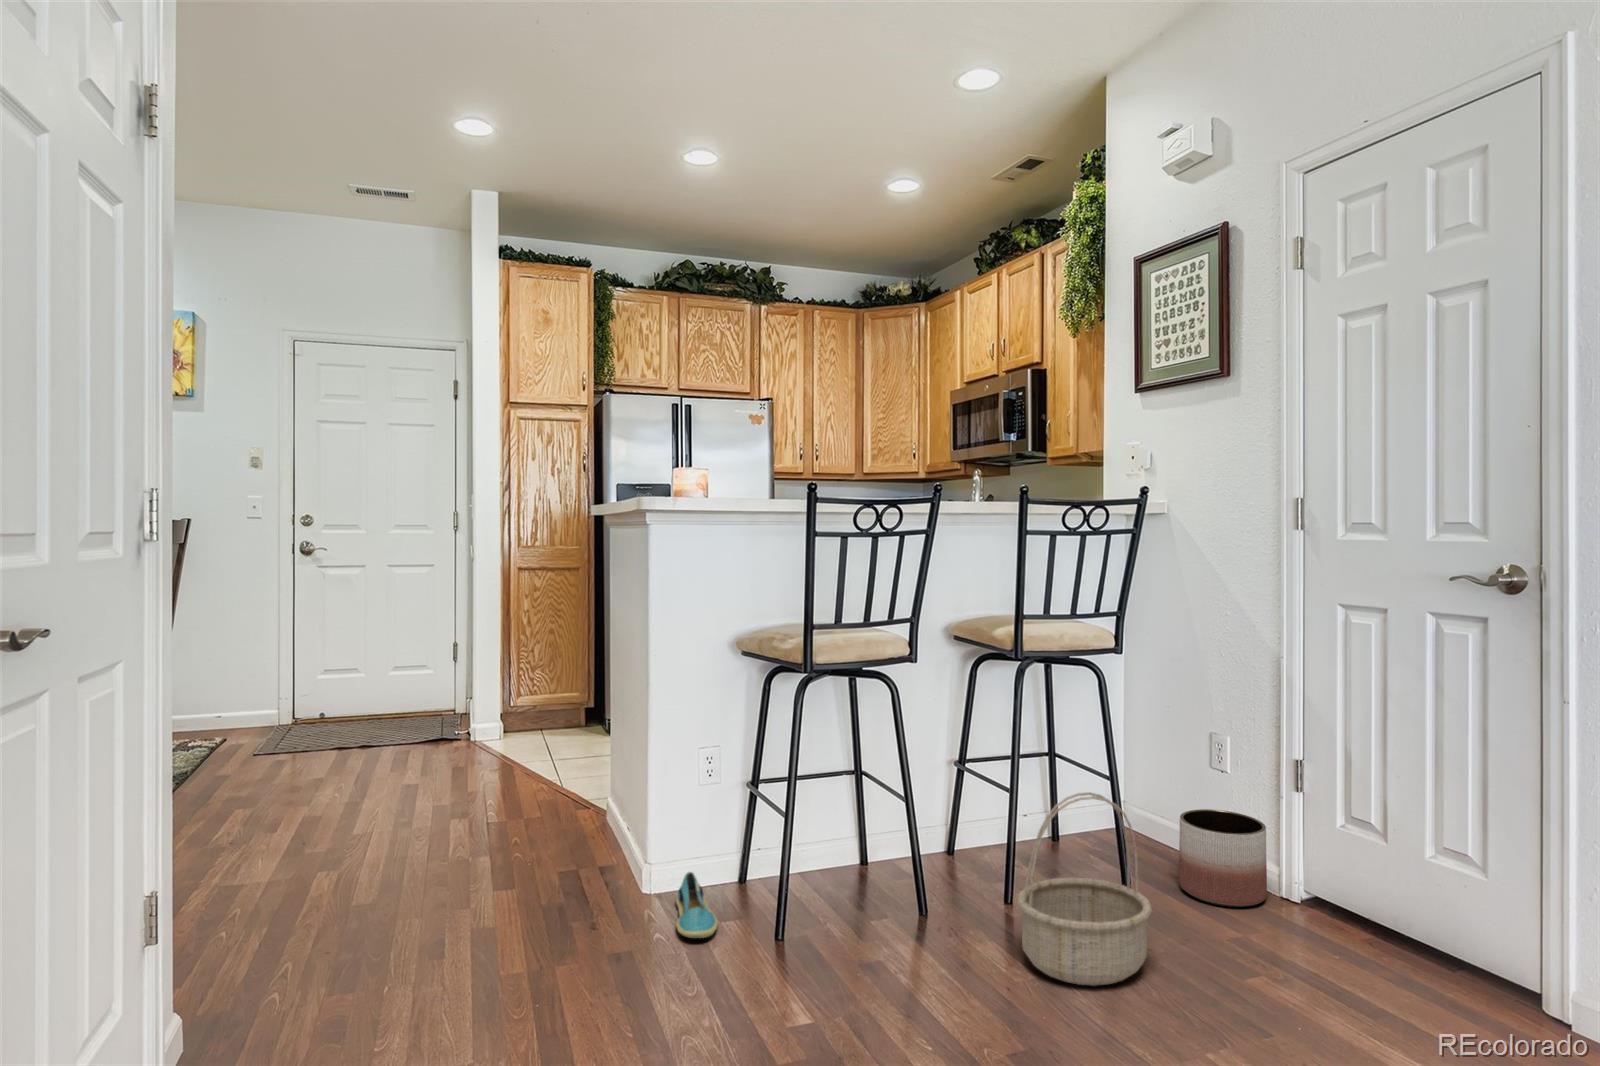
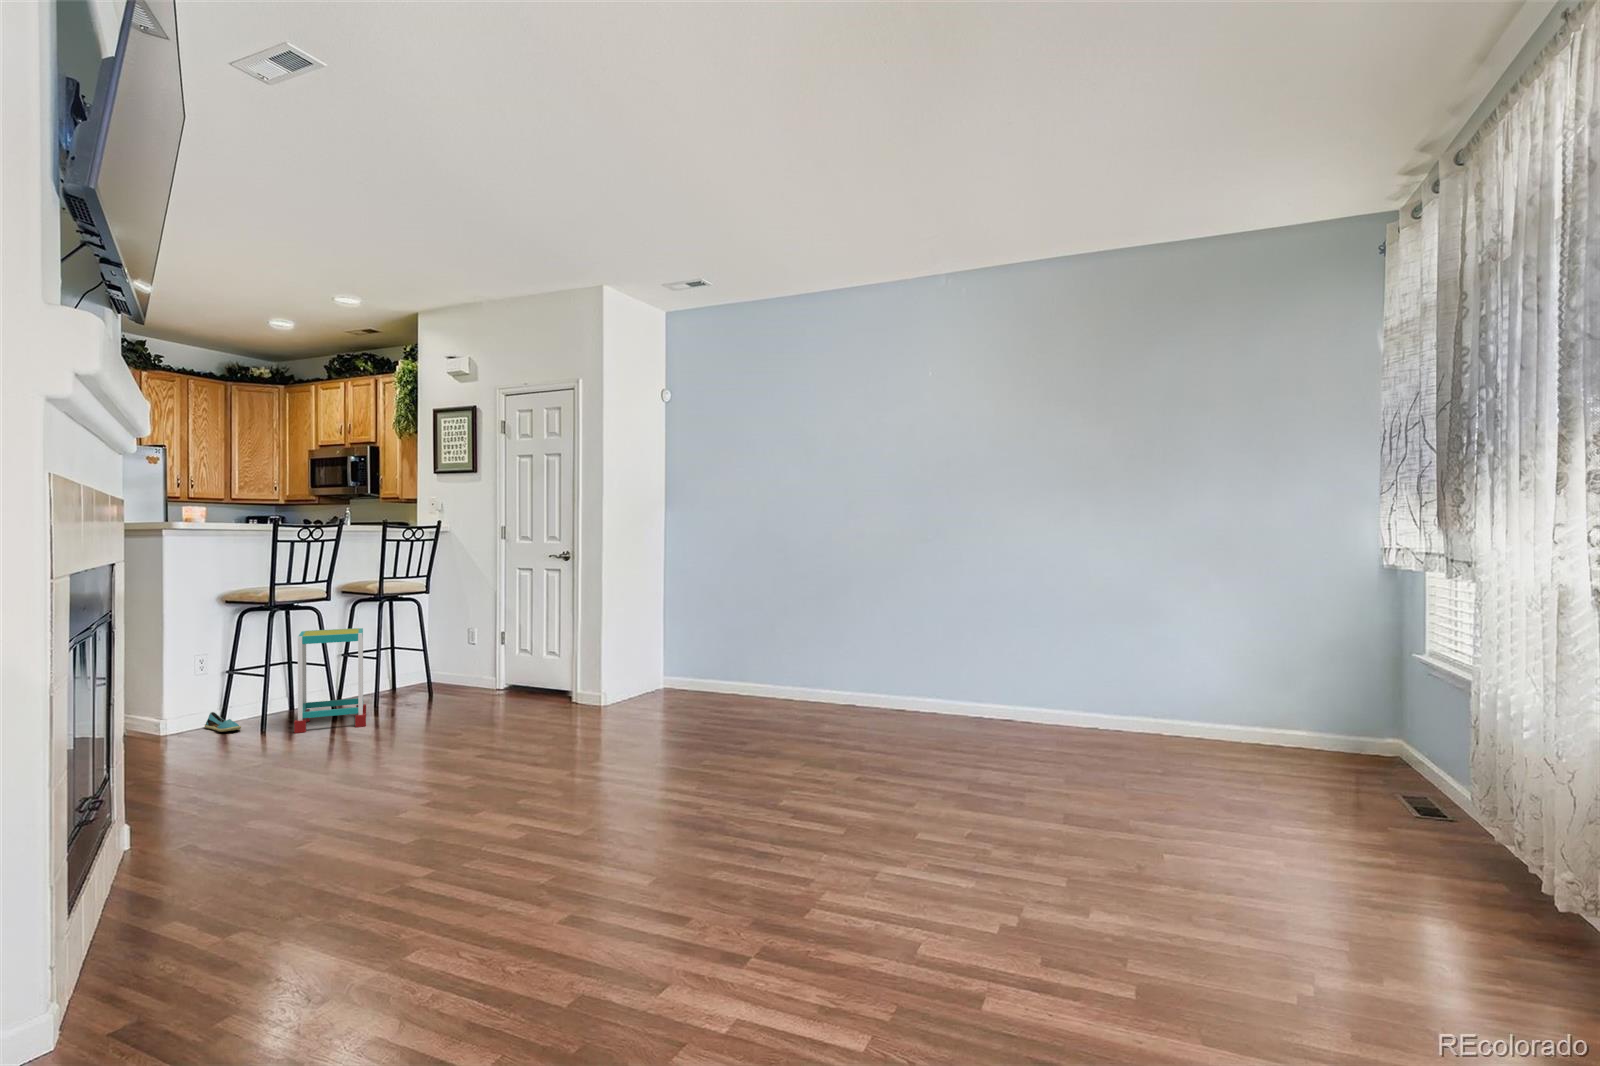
side table: none [785,733,961,1022] -> present [294,628,366,733]
basket: present [1018,792,1152,986] -> none [392,641,447,713]
planter: present [1179,809,1267,907] -> none [457,657,492,691]

